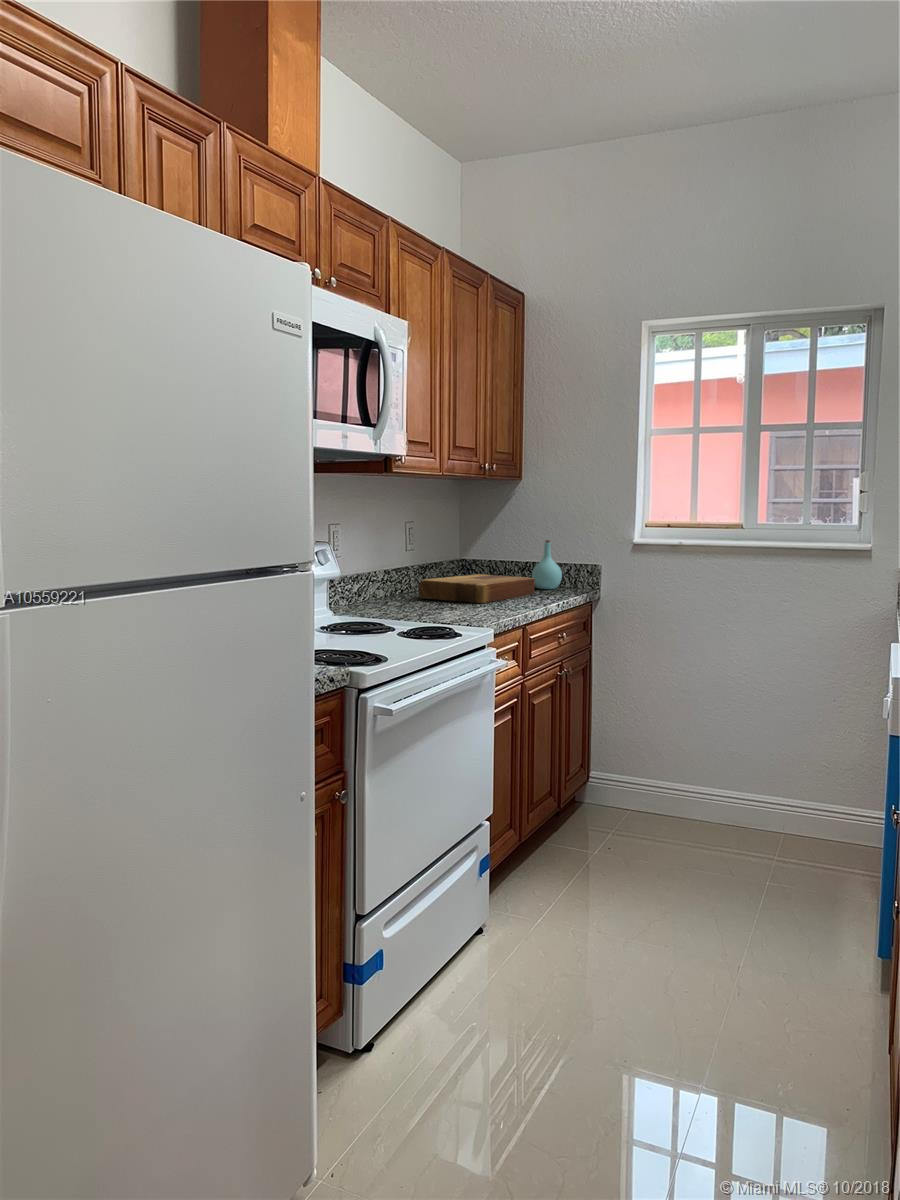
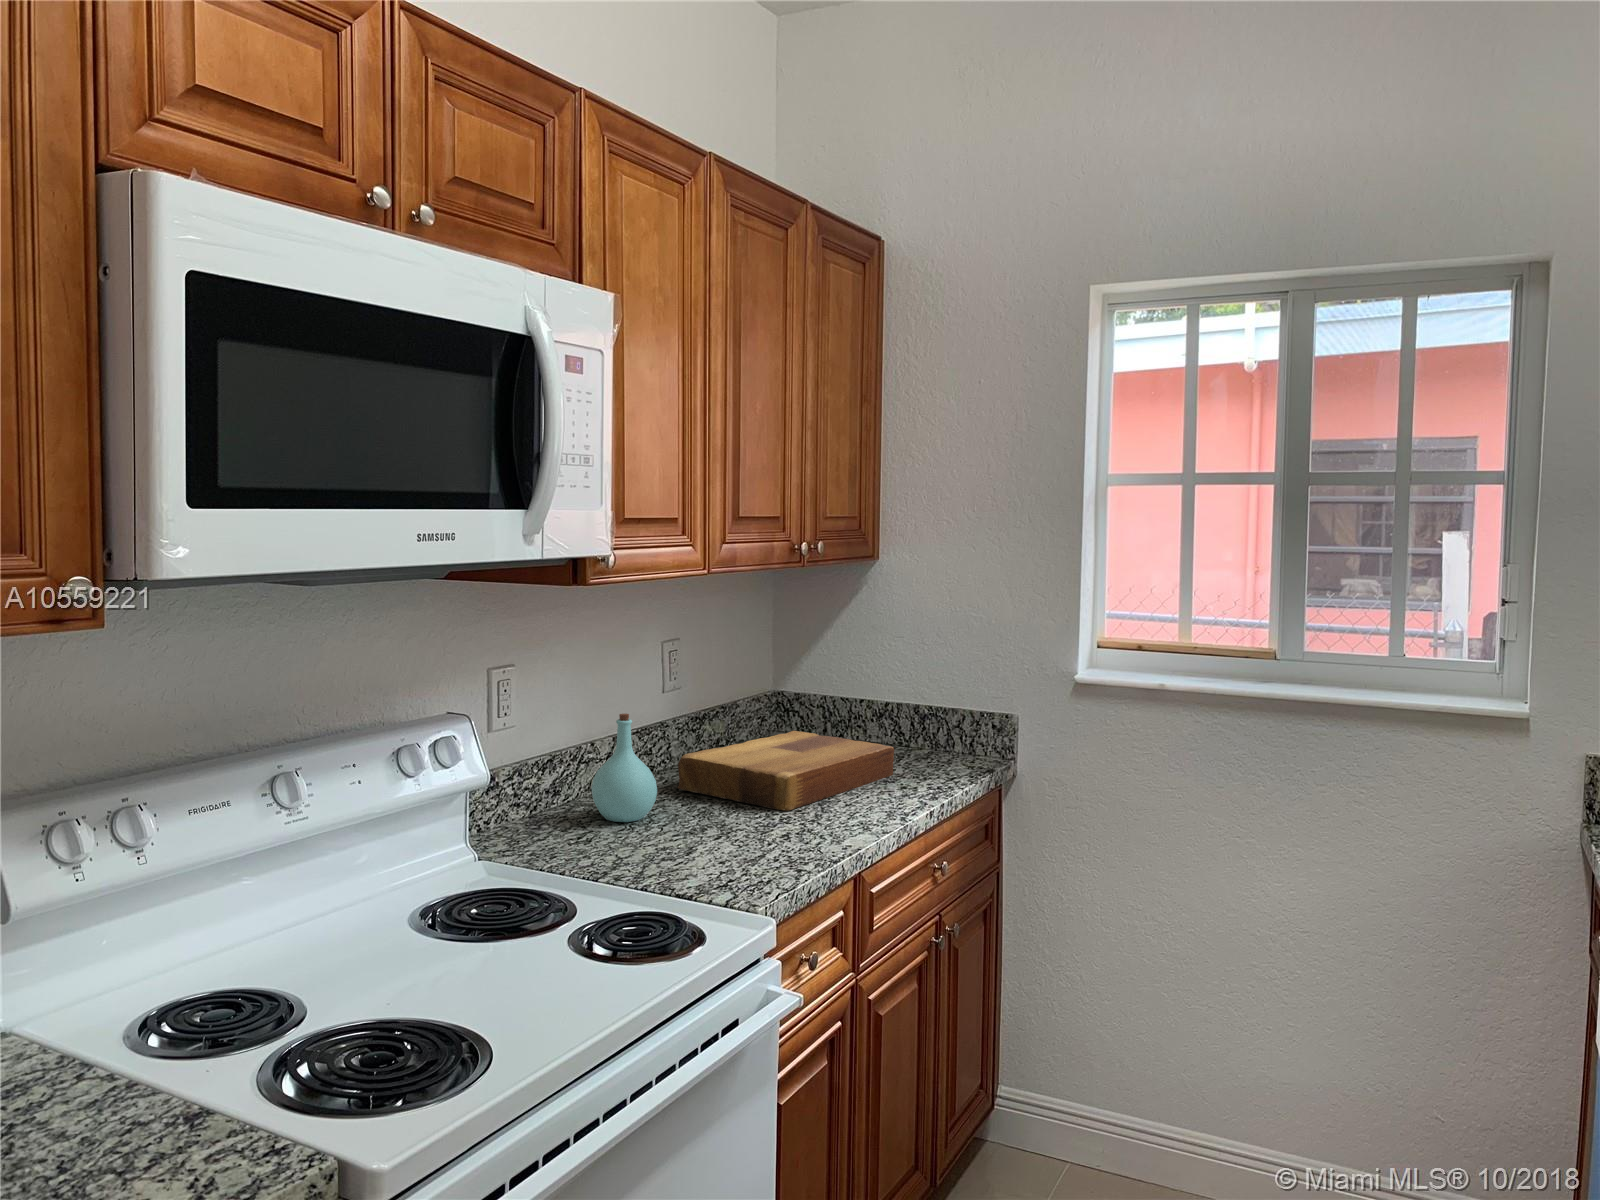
bottle: present [532,540,562,589] -> present [591,714,657,822]

